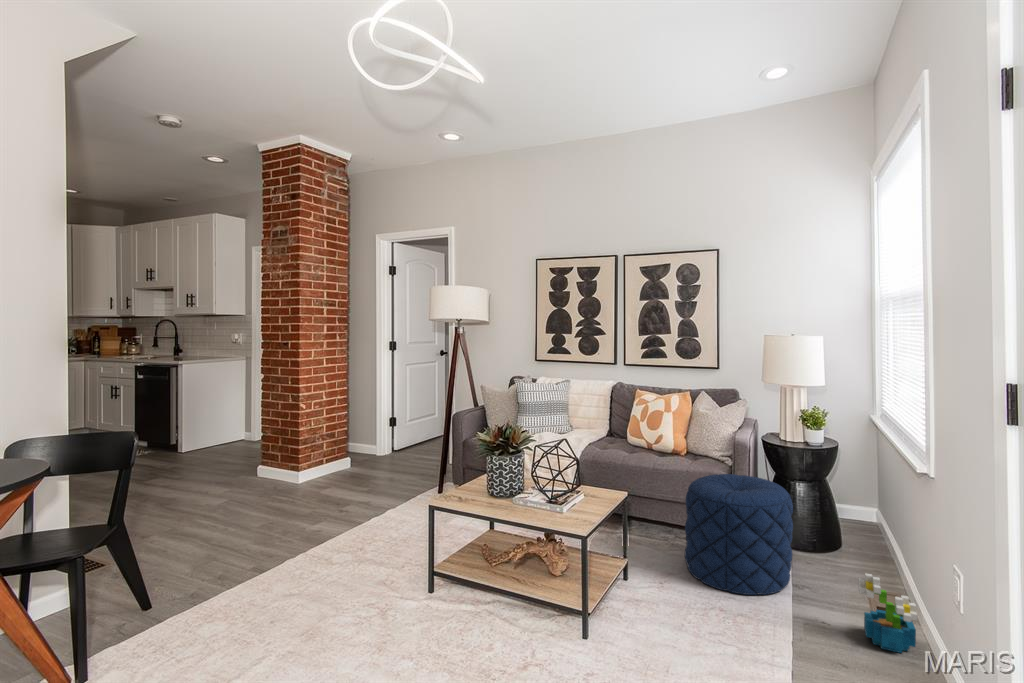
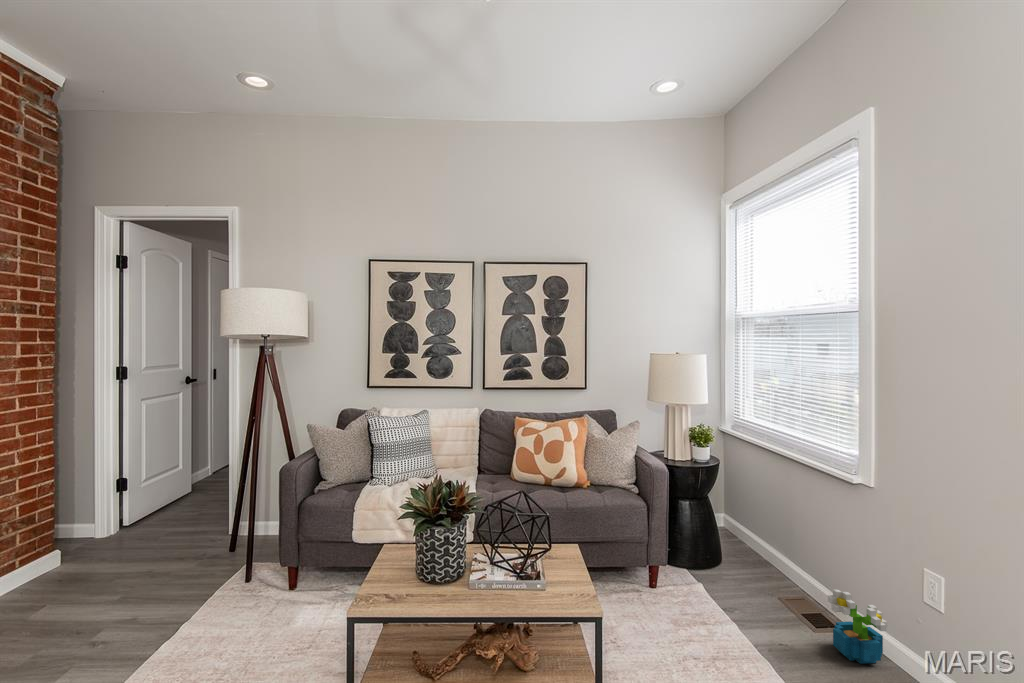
pouf: present [685,474,793,595] -> none [625,502,738,638]

